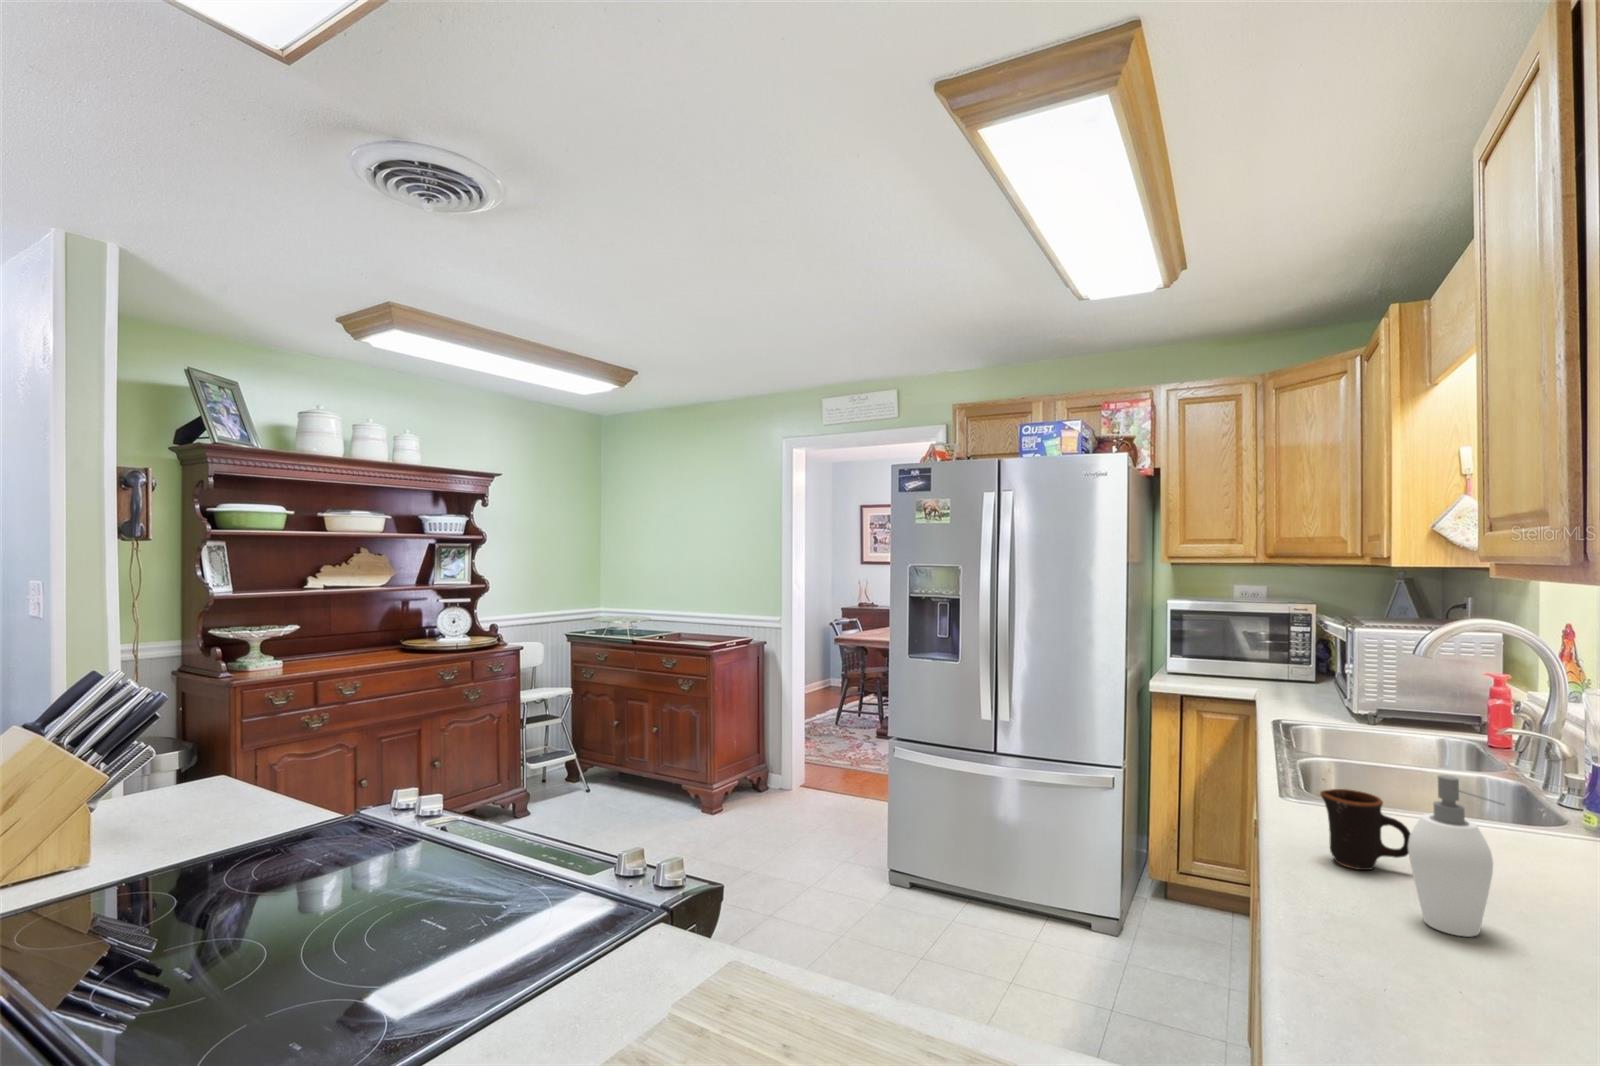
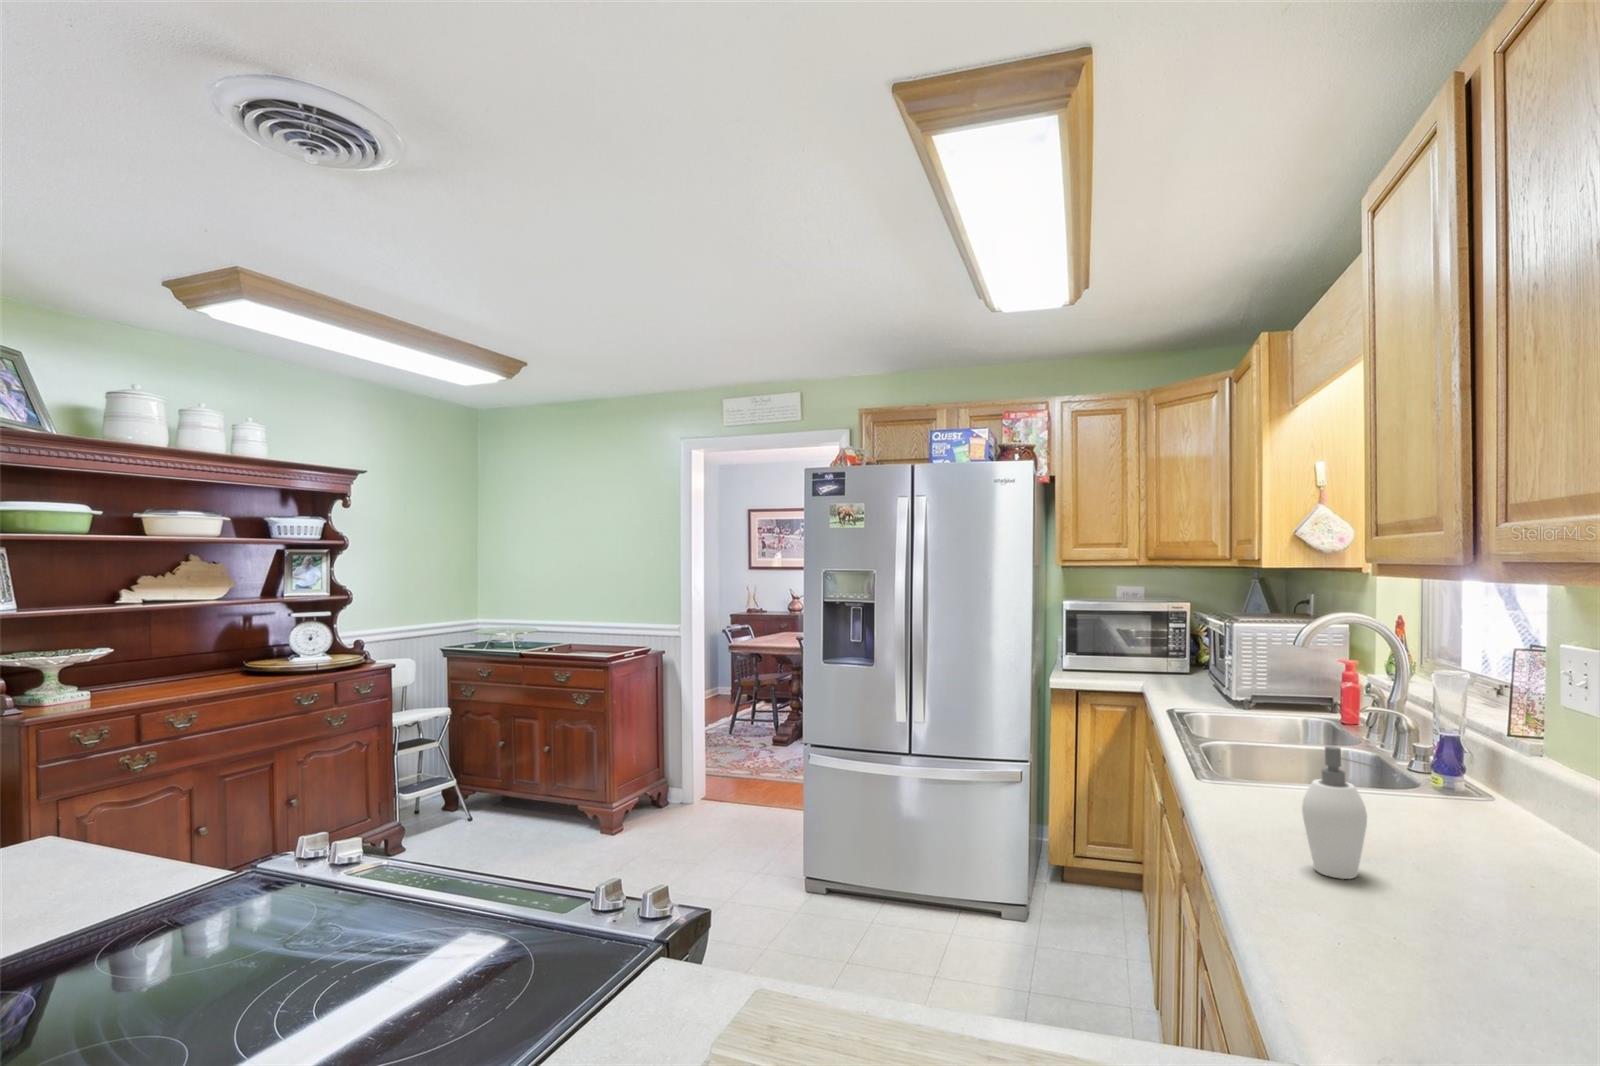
mug: present [1320,789,1411,870] -> none [1226,764,1301,833]

